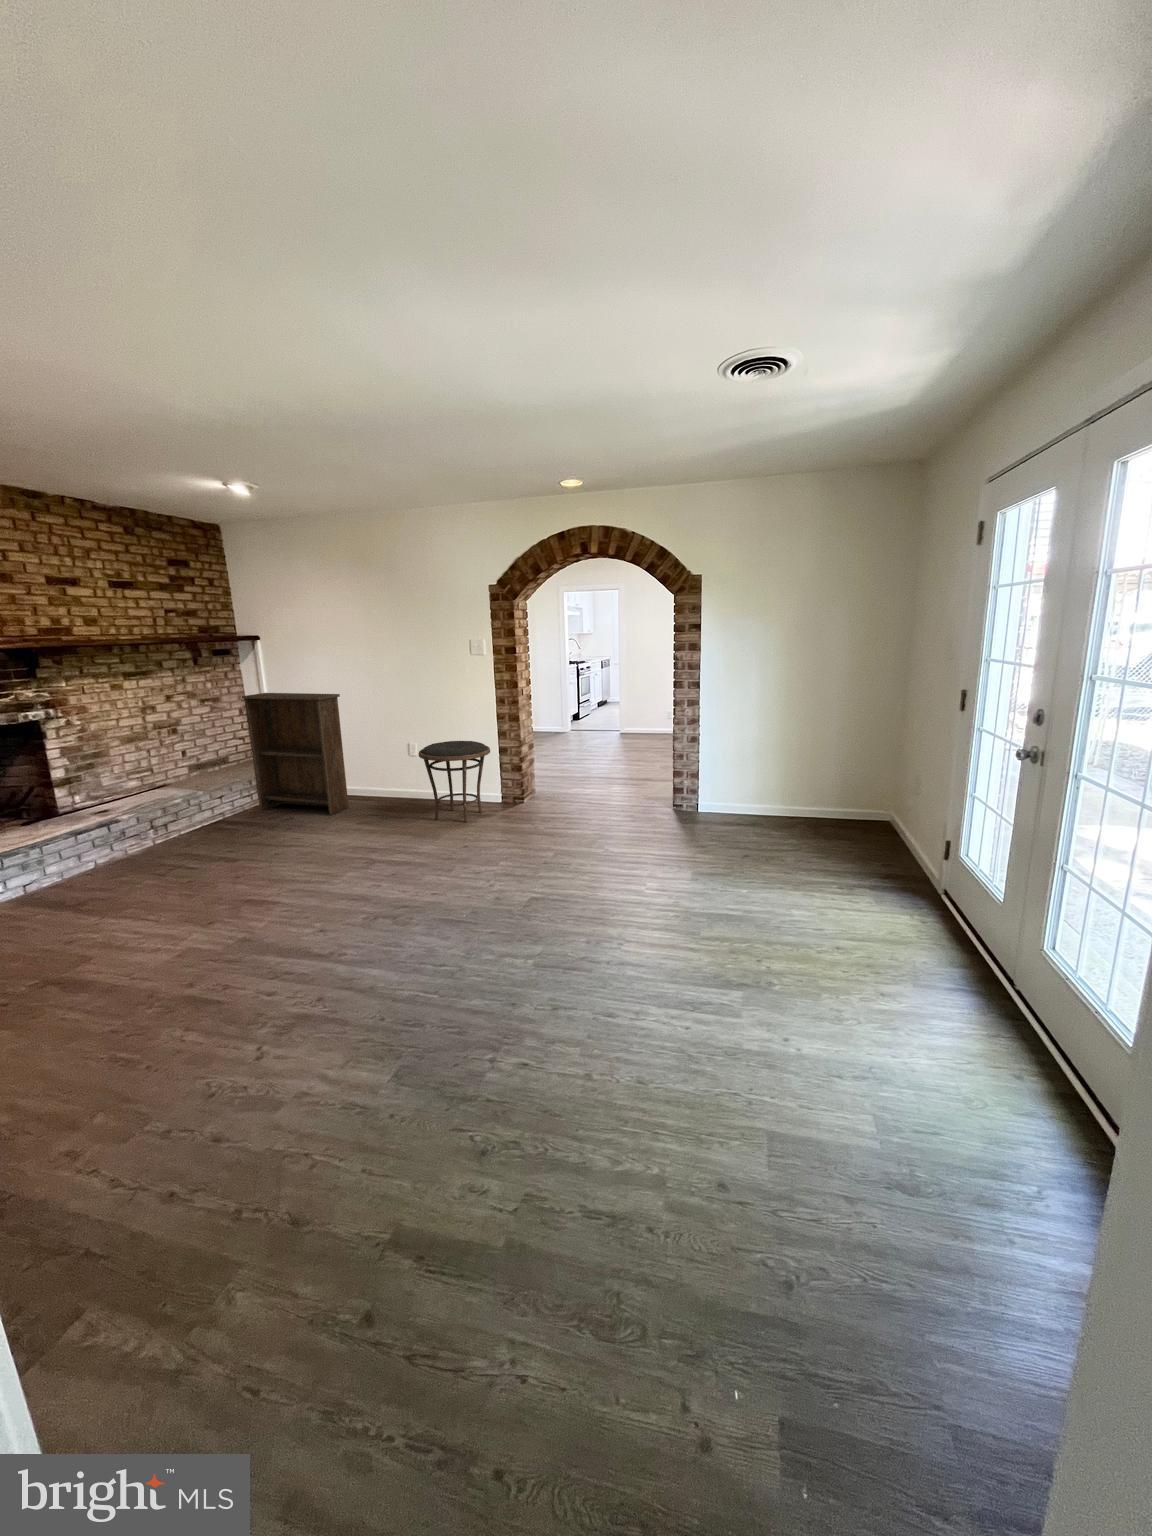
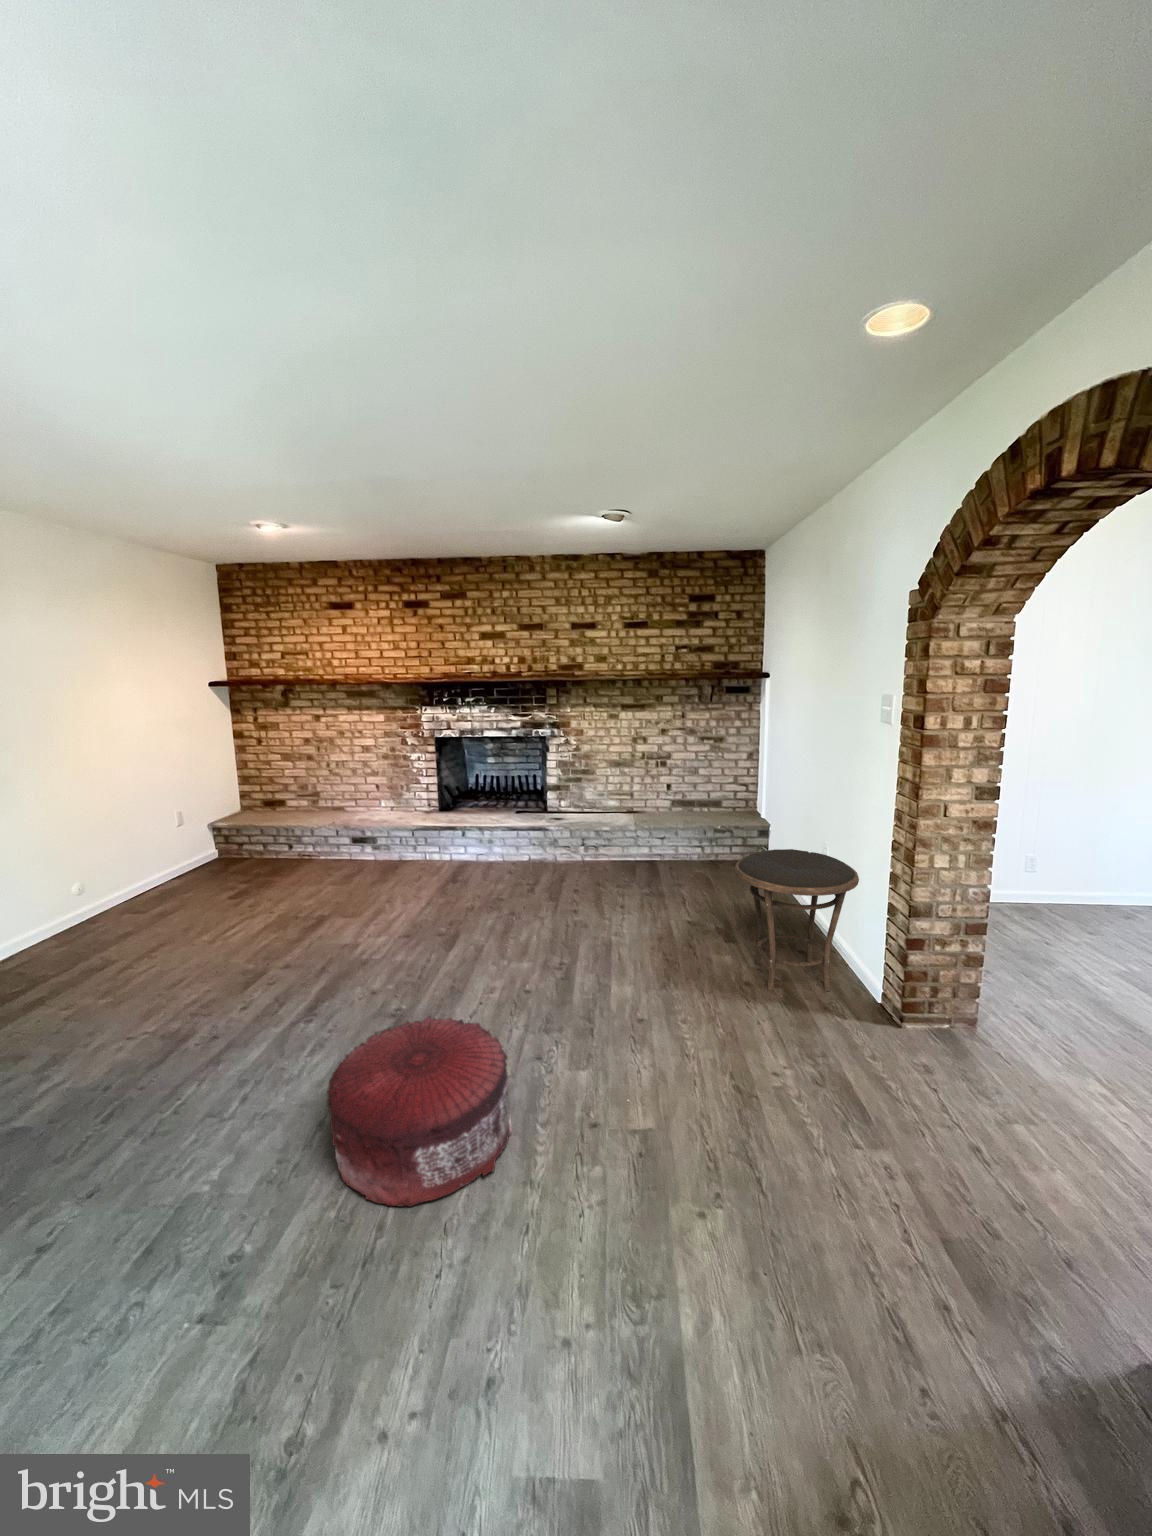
bookshelf: present [242,693,349,815] -> none [699,738,755,899]
pouf: none [469,847,576,934] -> present [327,1016,512,1207]

